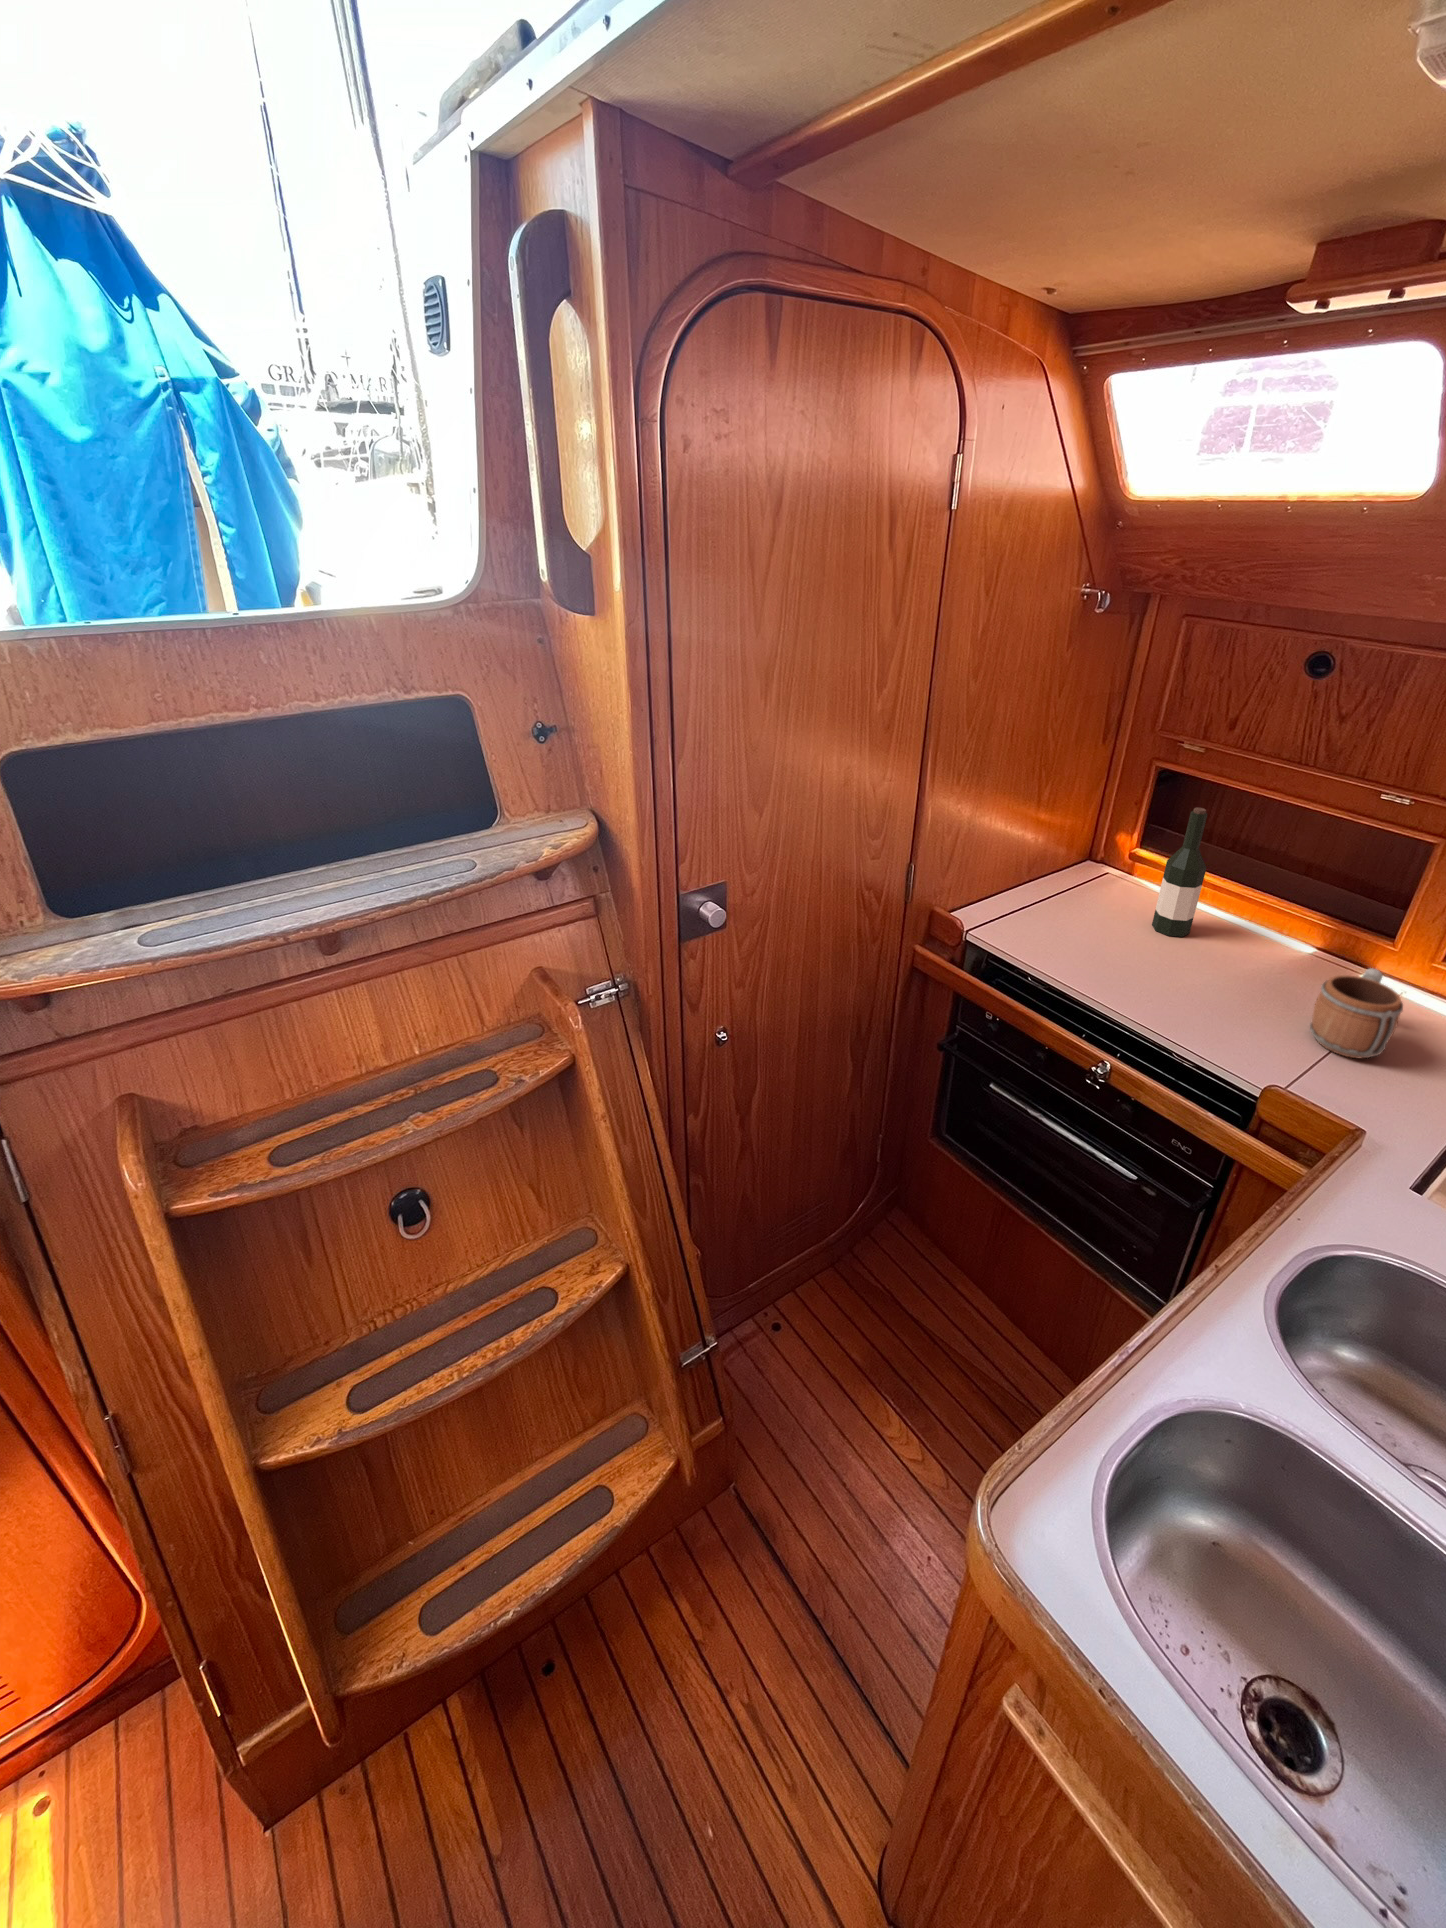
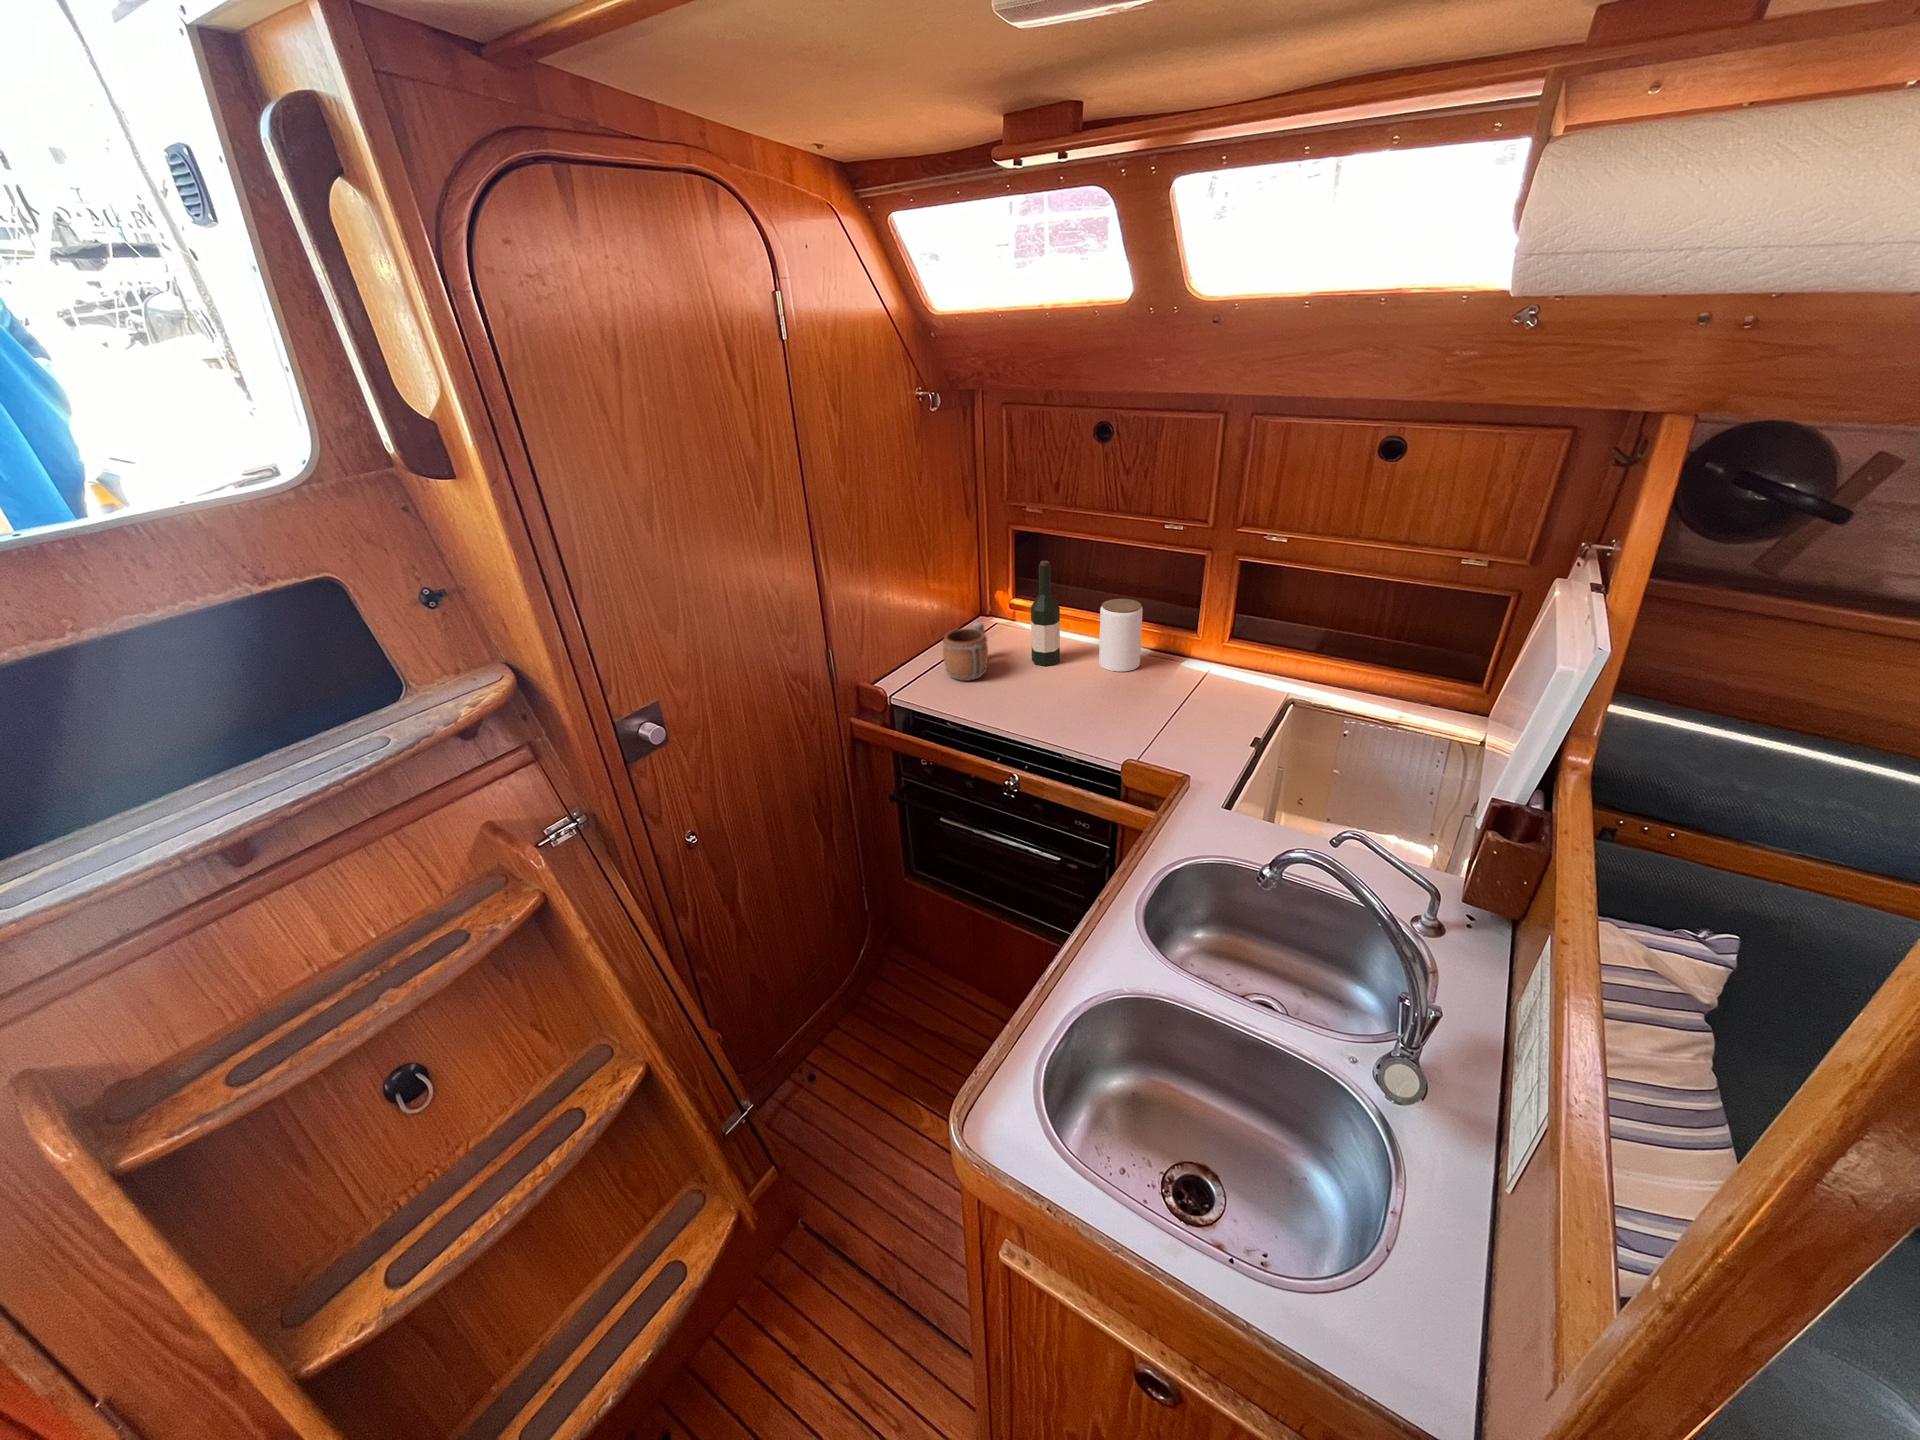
jar: none [1244,872,1325,967] -> present [1099,599,1143,672]
mug: present [1310,969,1403,1058] -> present [943,622,988,681]

